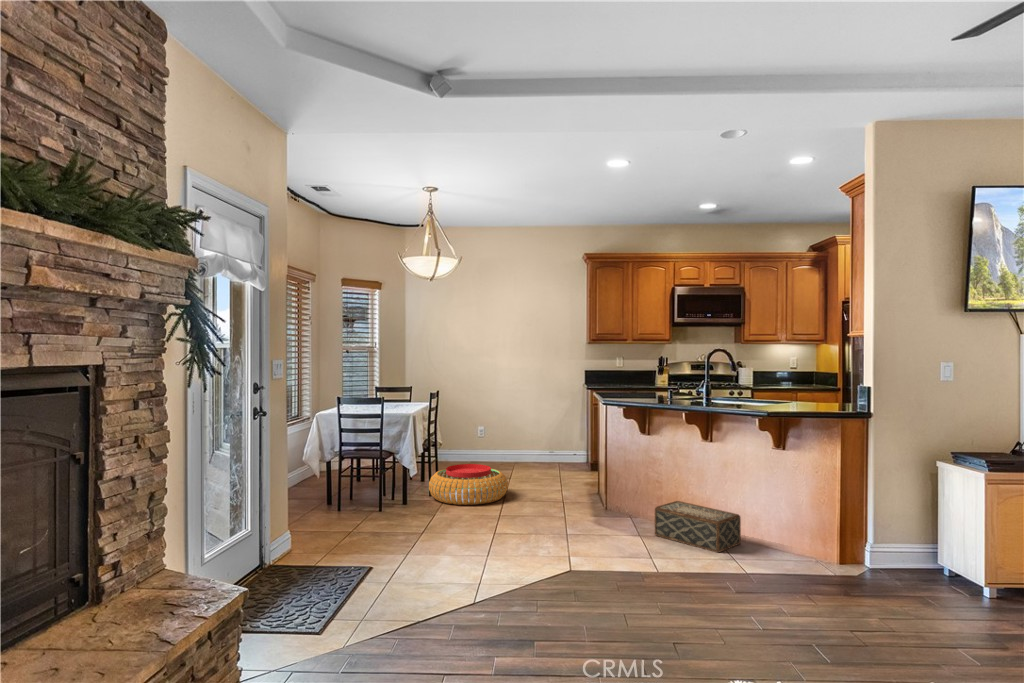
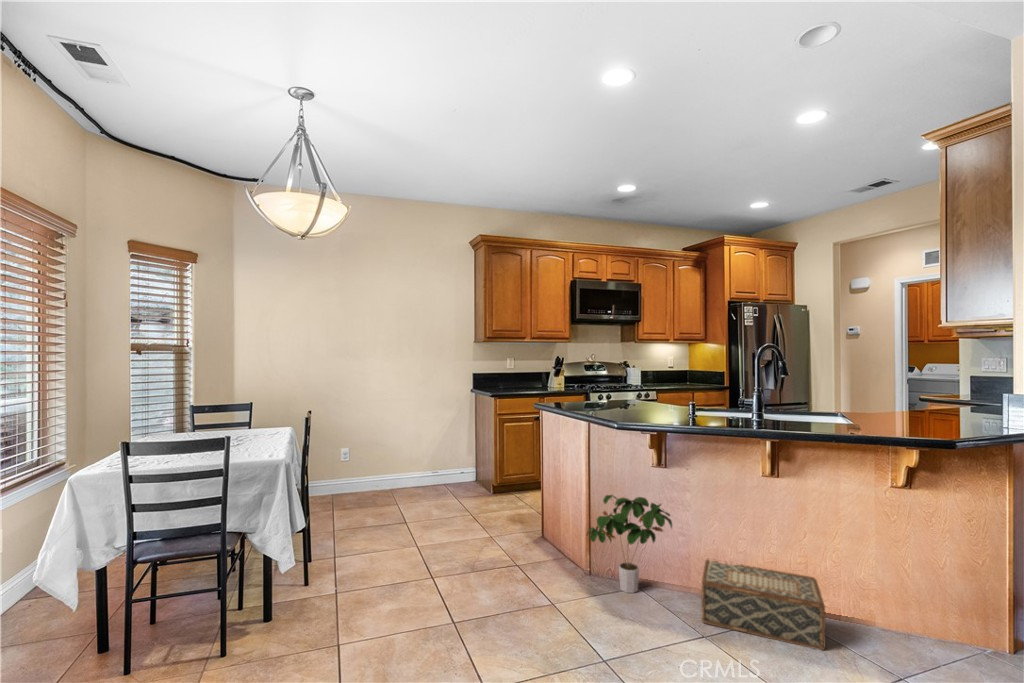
potted plant: none [603,453,655,521] -> present [587,495,672,593]
pouf: present [429,464,508,505] -> none [304,519,431,601]

